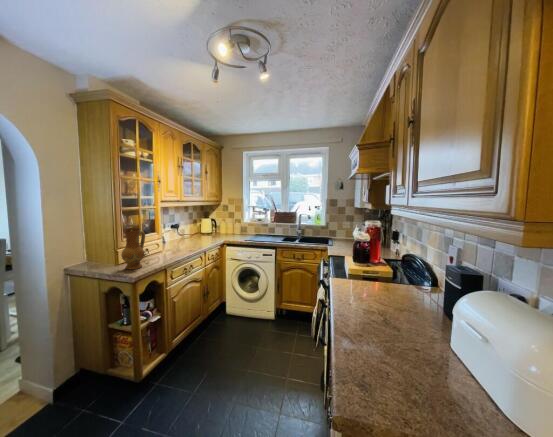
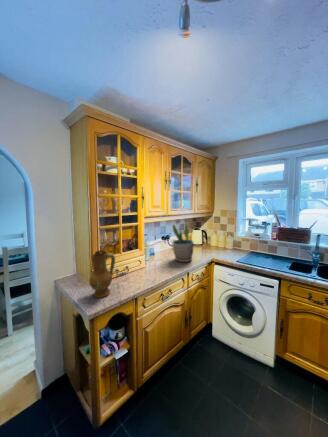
potted plant: none [187,207,208,245] -> present [173,224,193,262]

